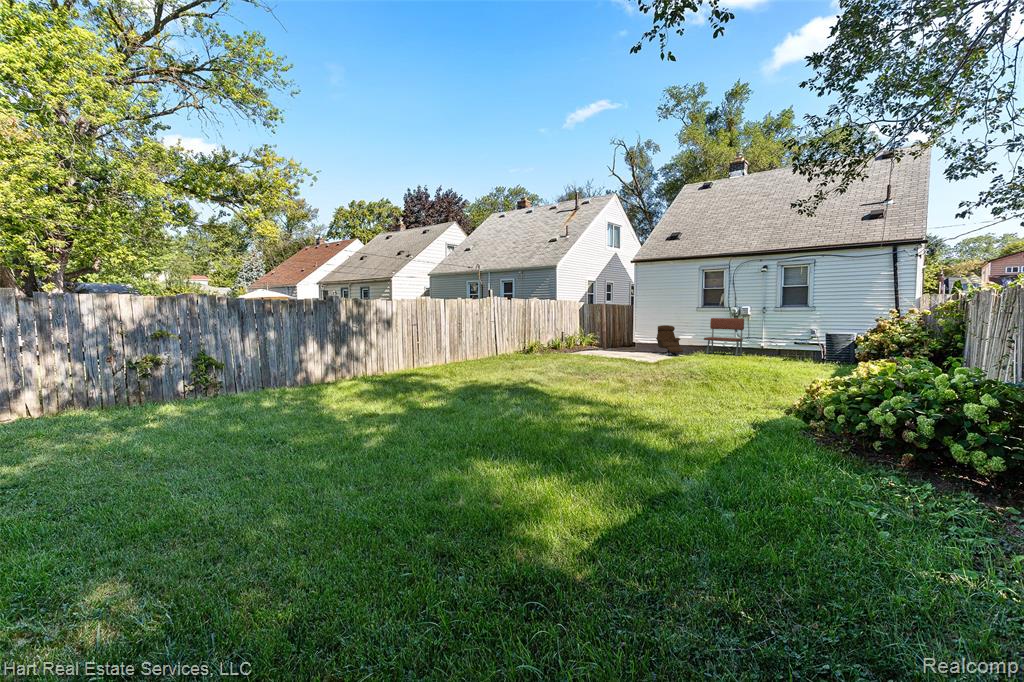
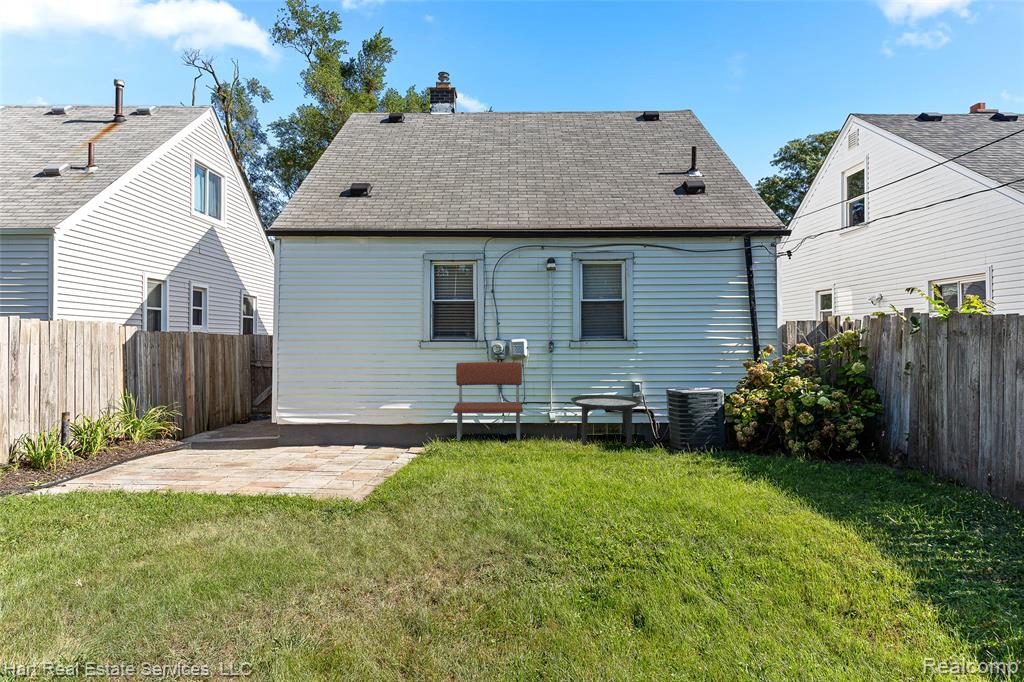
lounge chair: present [656,325,683,356] -> none [335,381,405,457]
round table: none [763,337,805,361] -> present [571,395,642,447]

